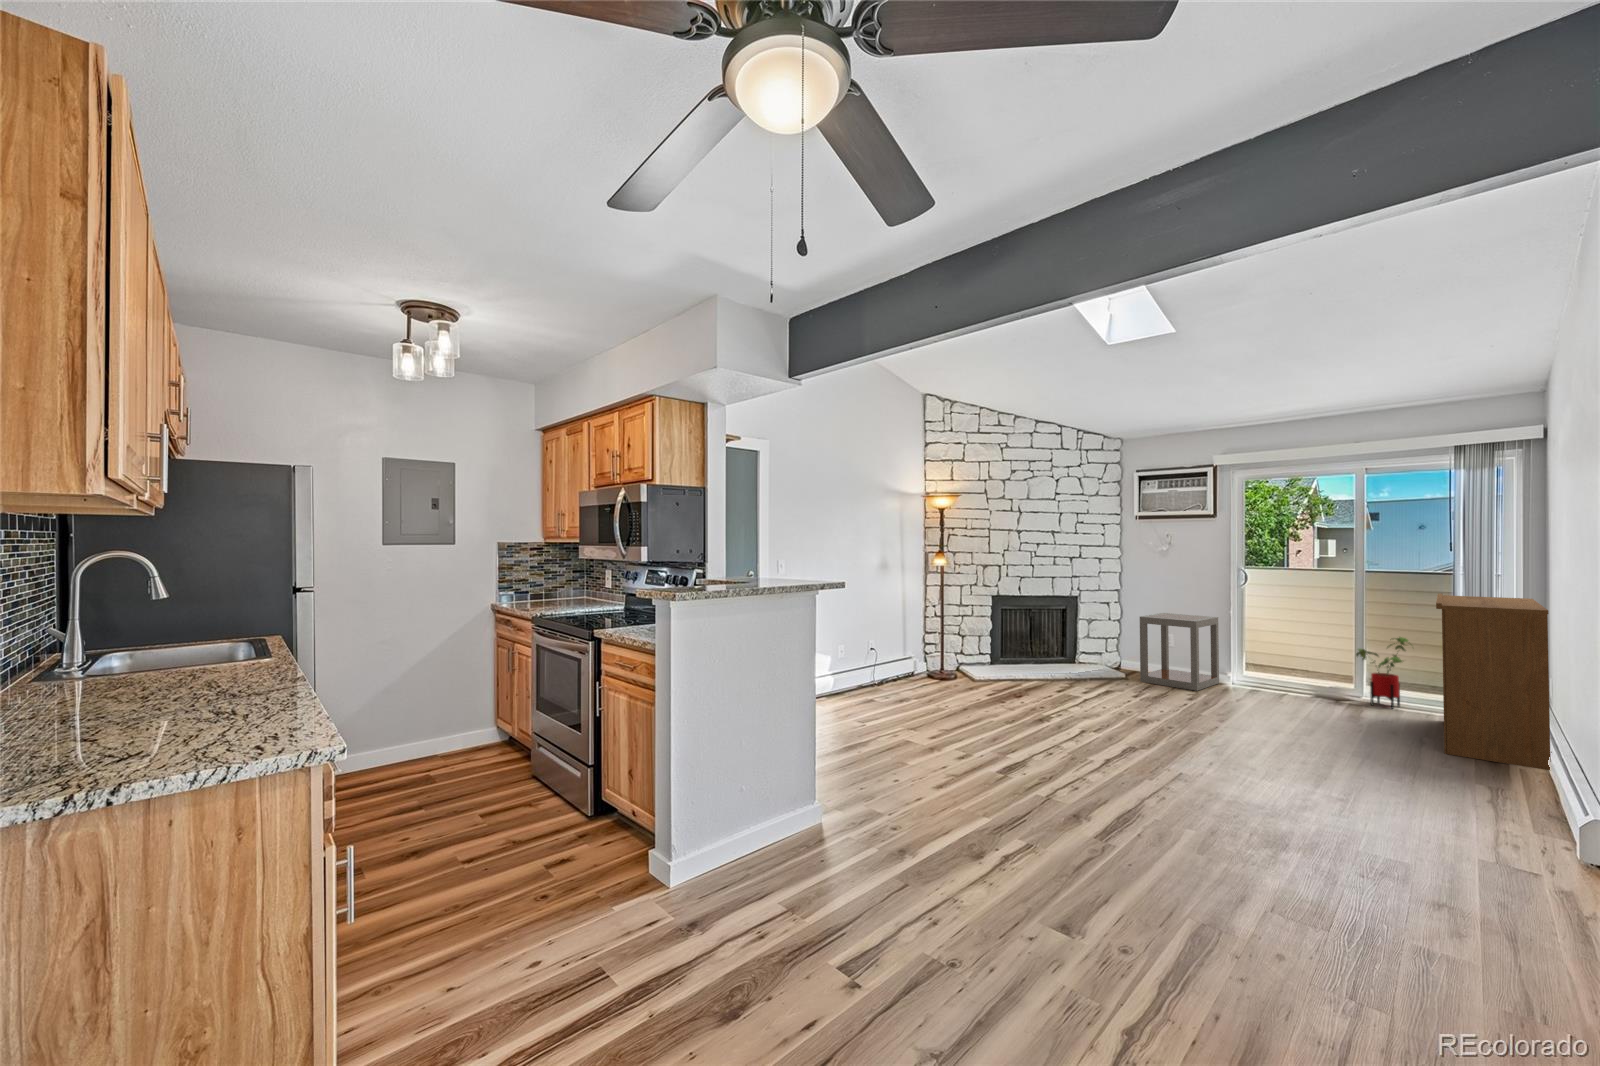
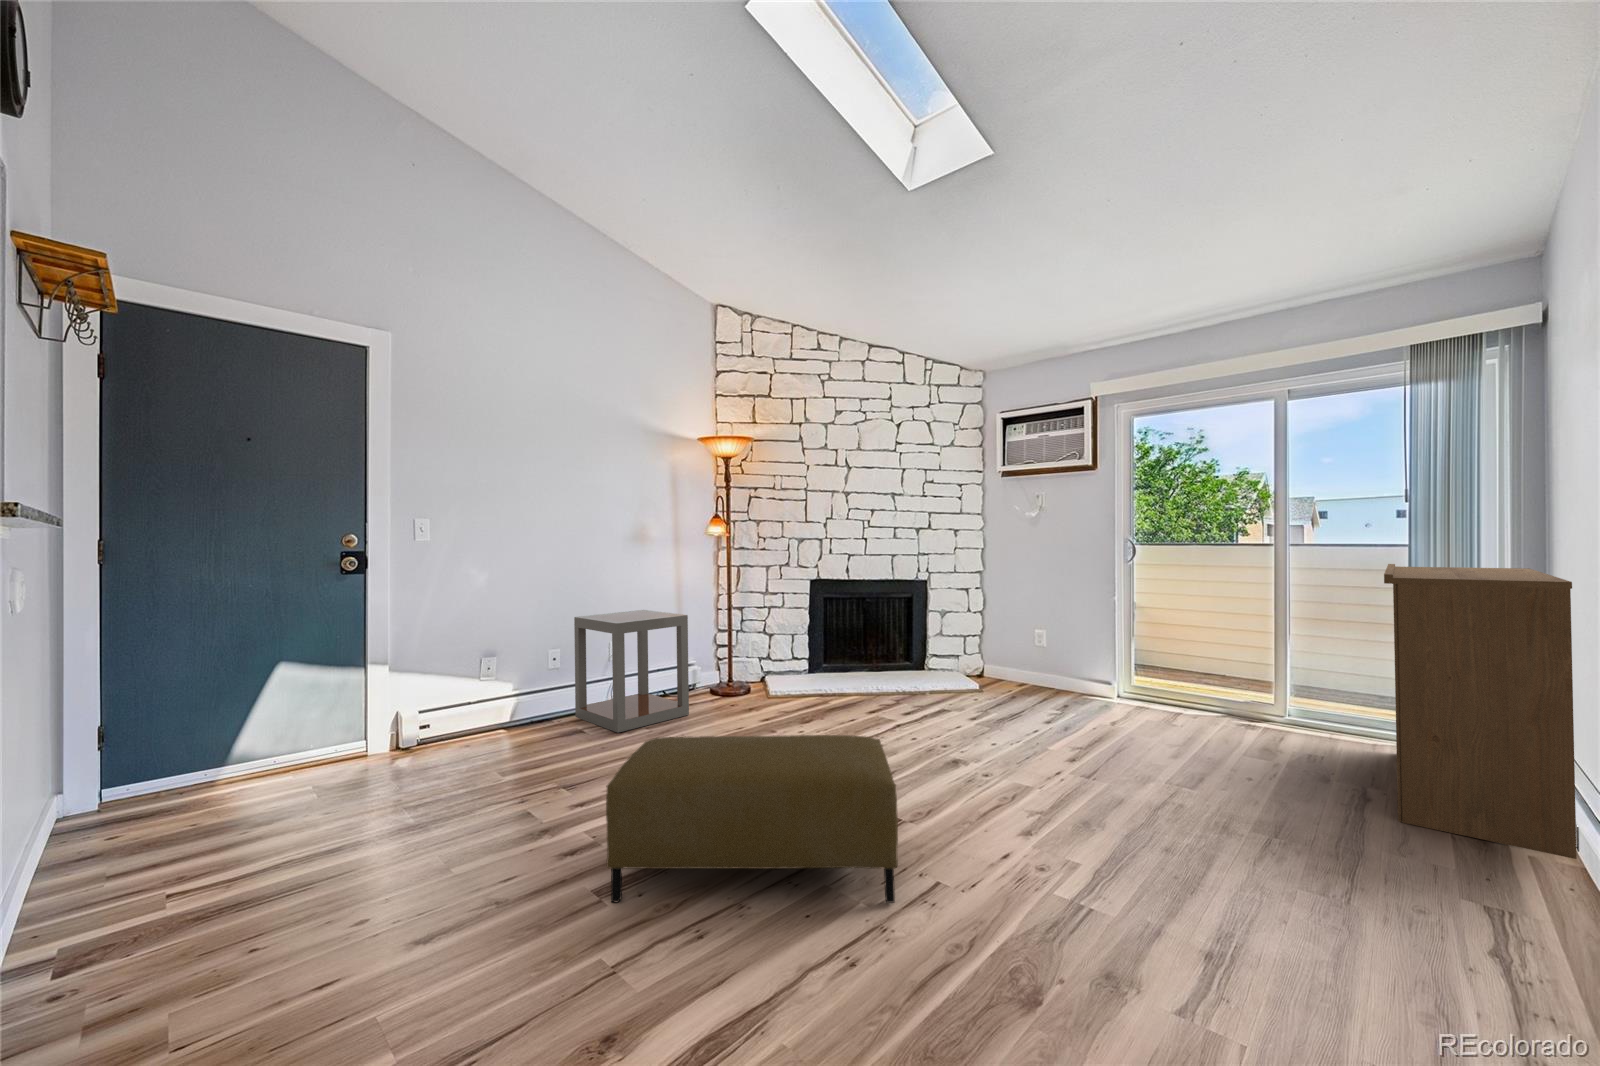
side table: present [1140,613,1219,691] -> present [574,610,689,733]
house plant: present [1356,637,1408,709] -> none [1276,628,1355,733]
ottoman: none [989,694,1168,780] -> present [606,735,898,903]

